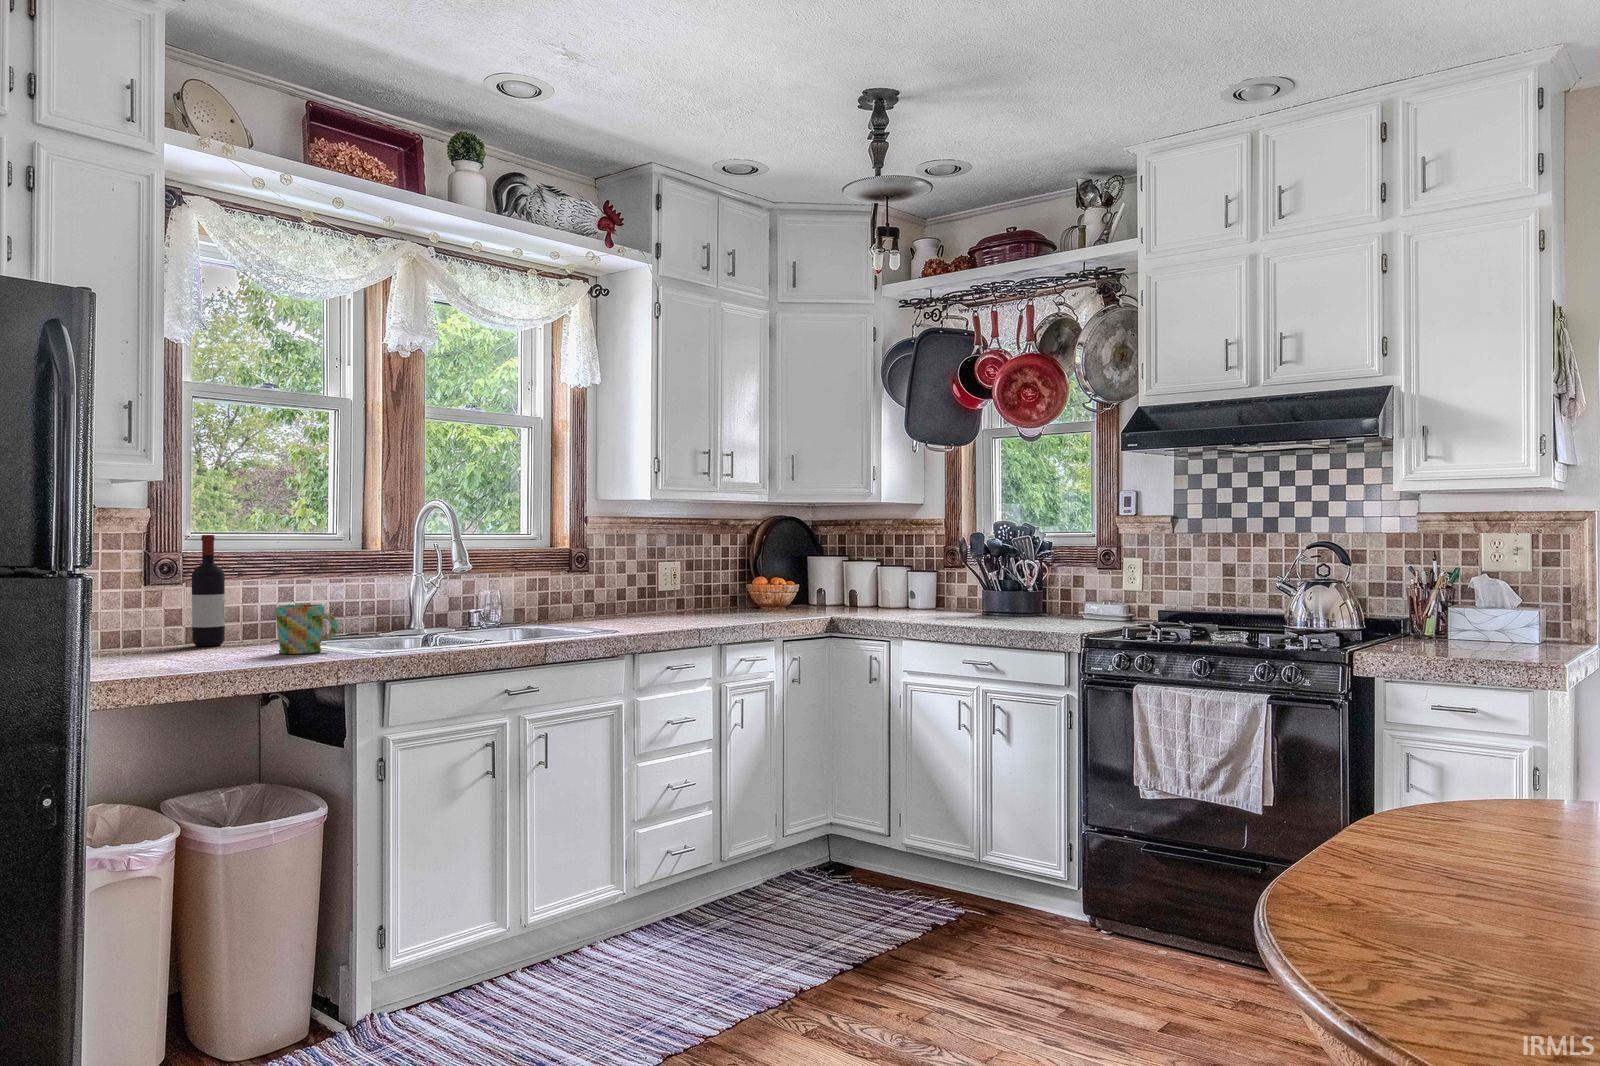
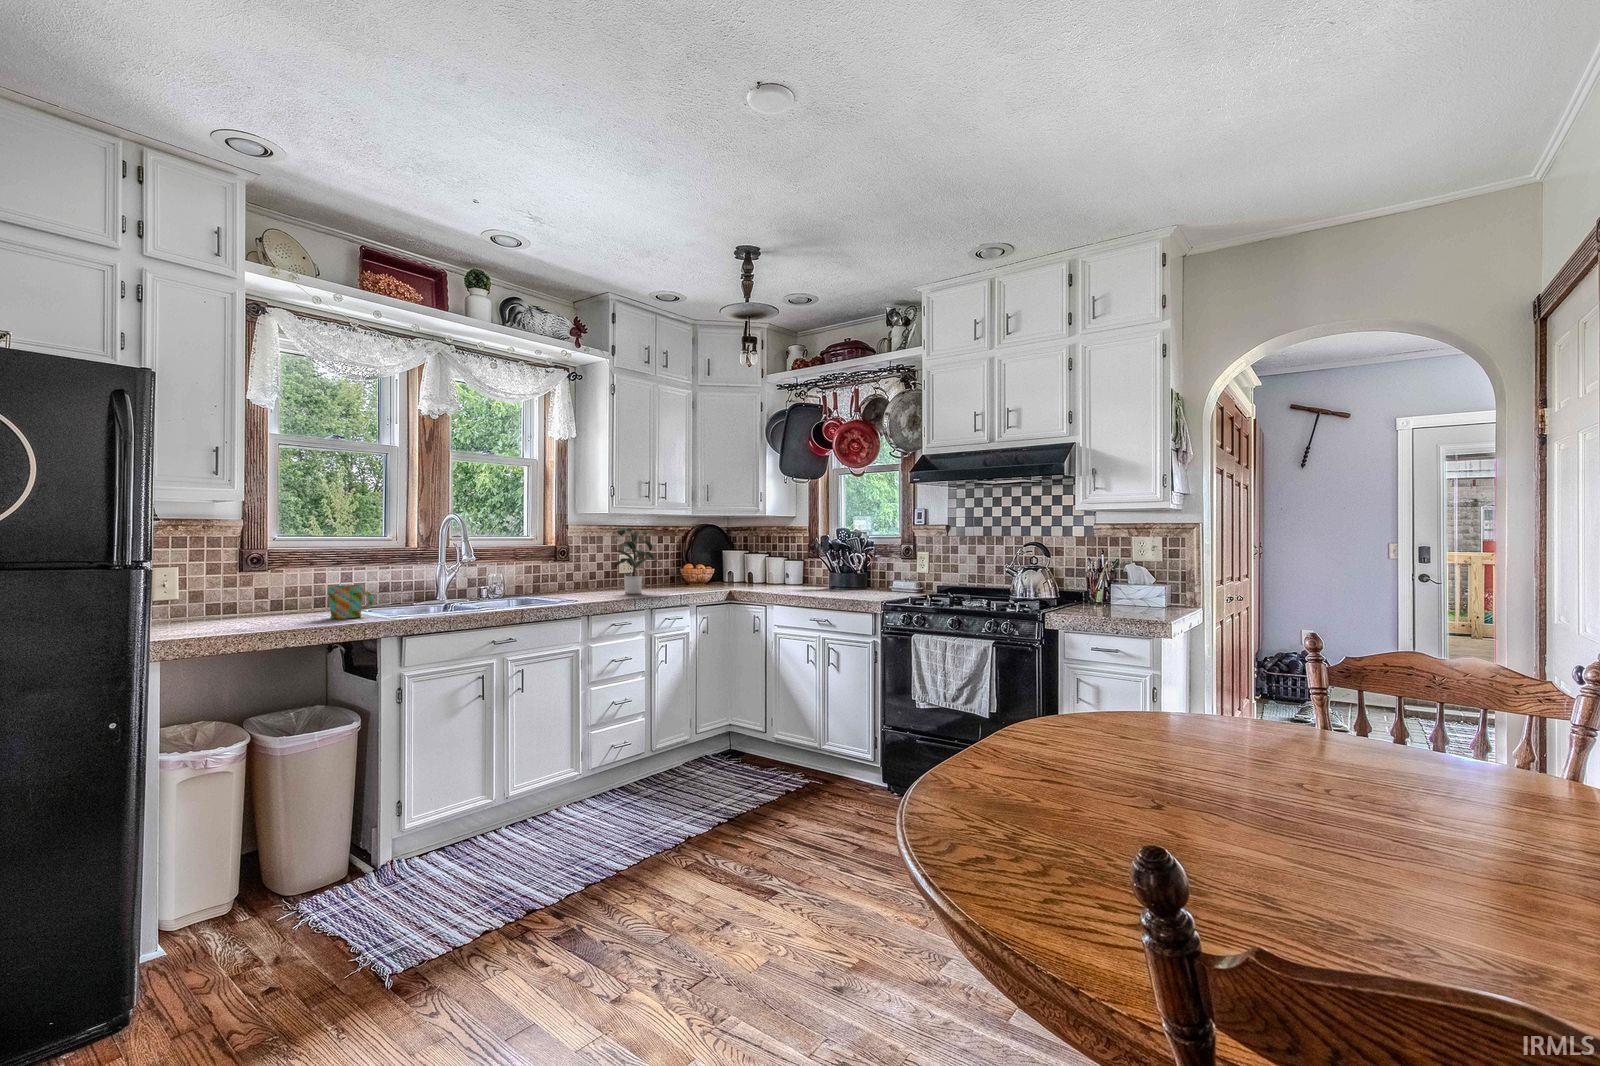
potted plant: none [649,519,743,622] -> present [614,527,658,594]
wine bottle: present [192,535,225,646] -> none [275,538,300,613]

